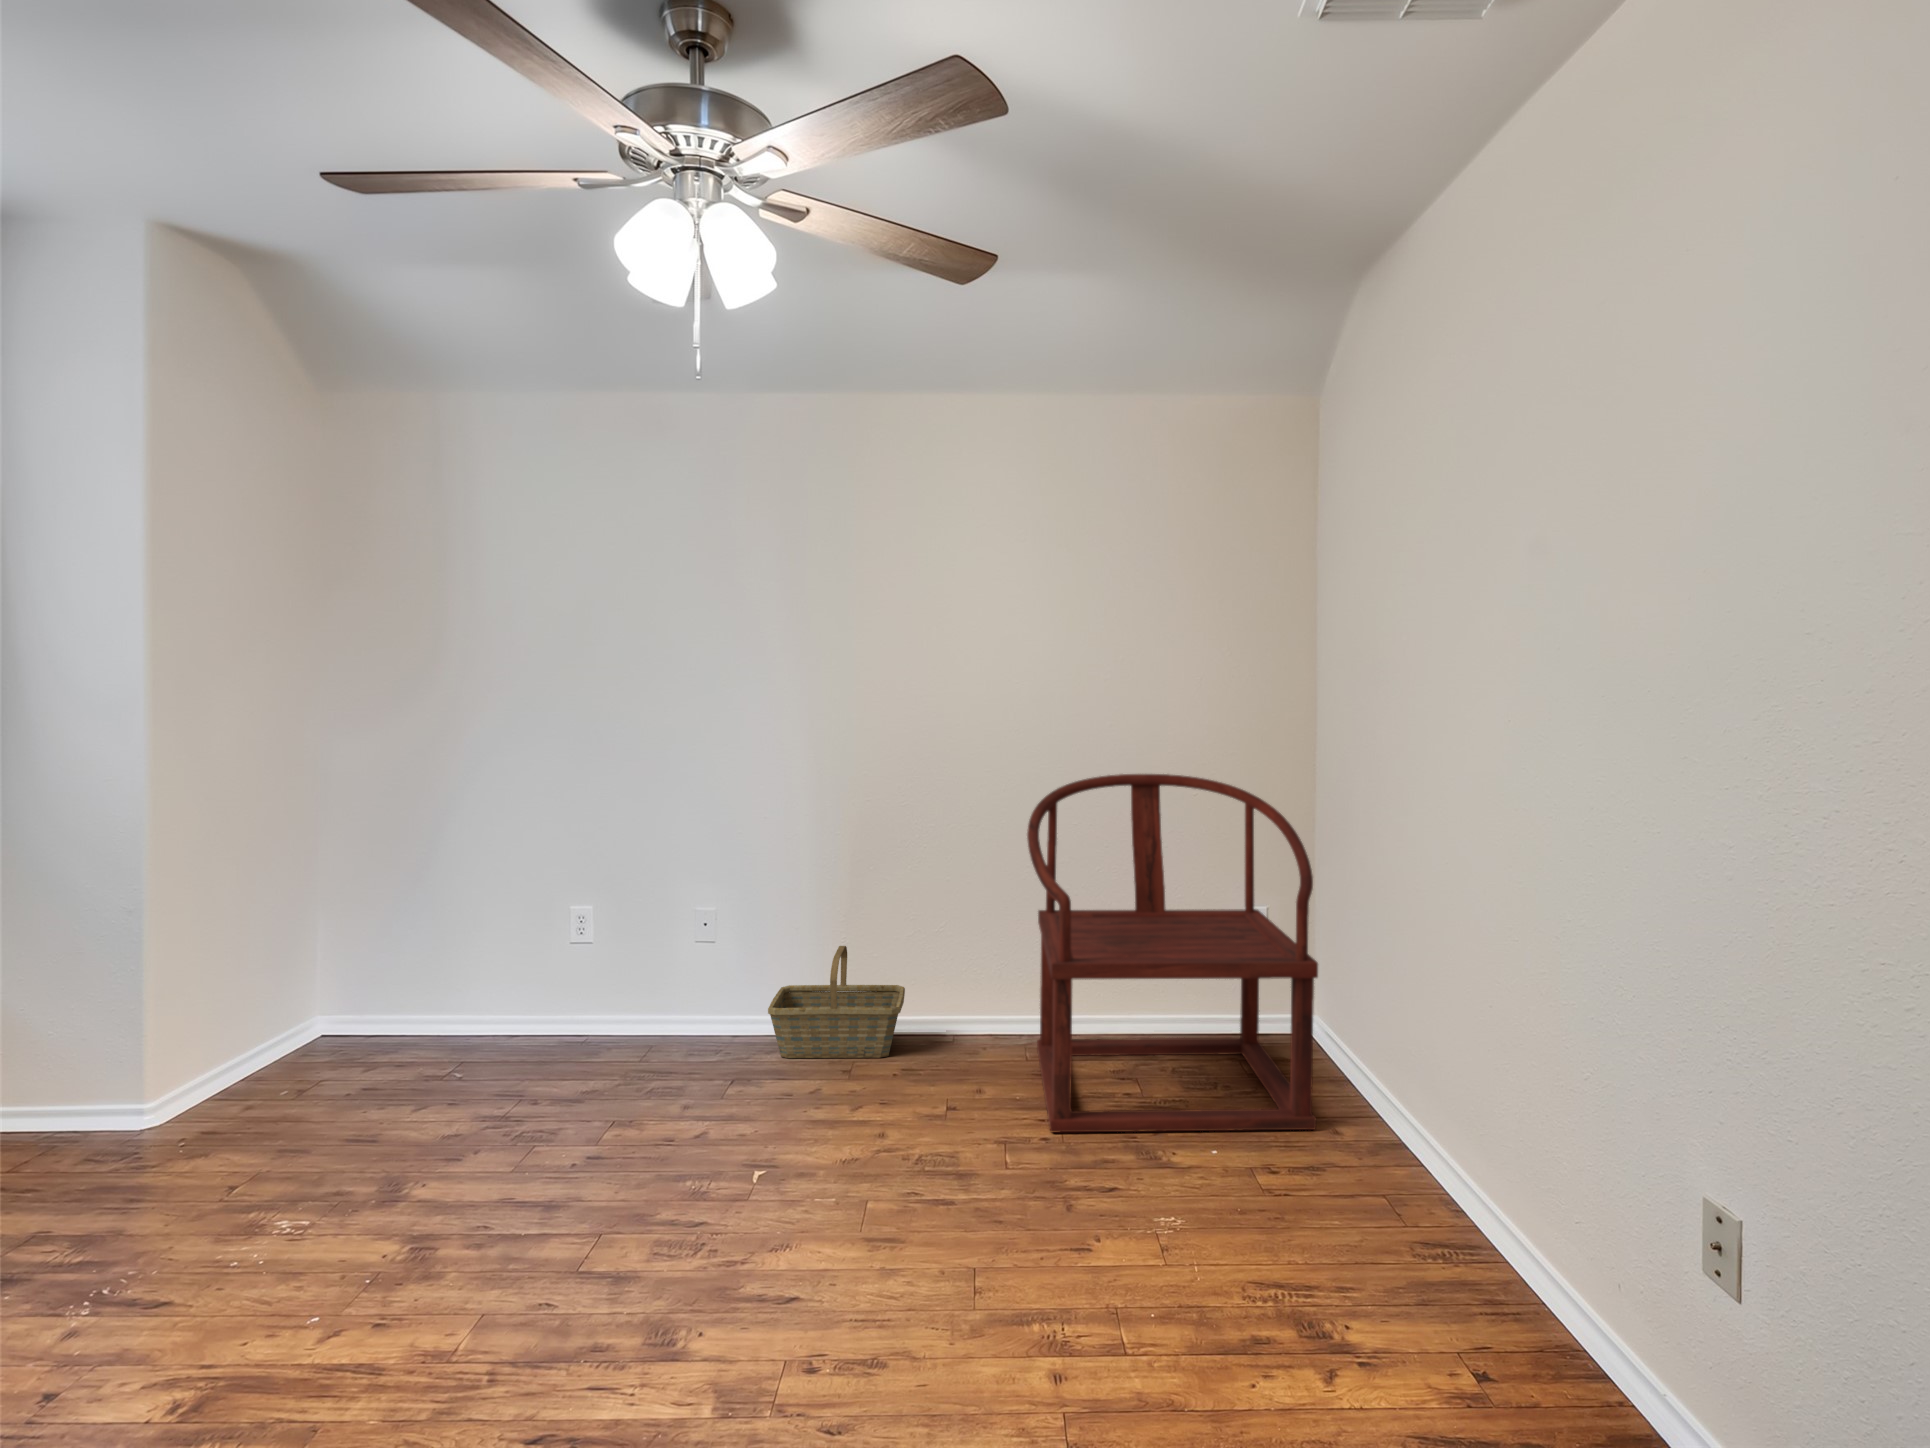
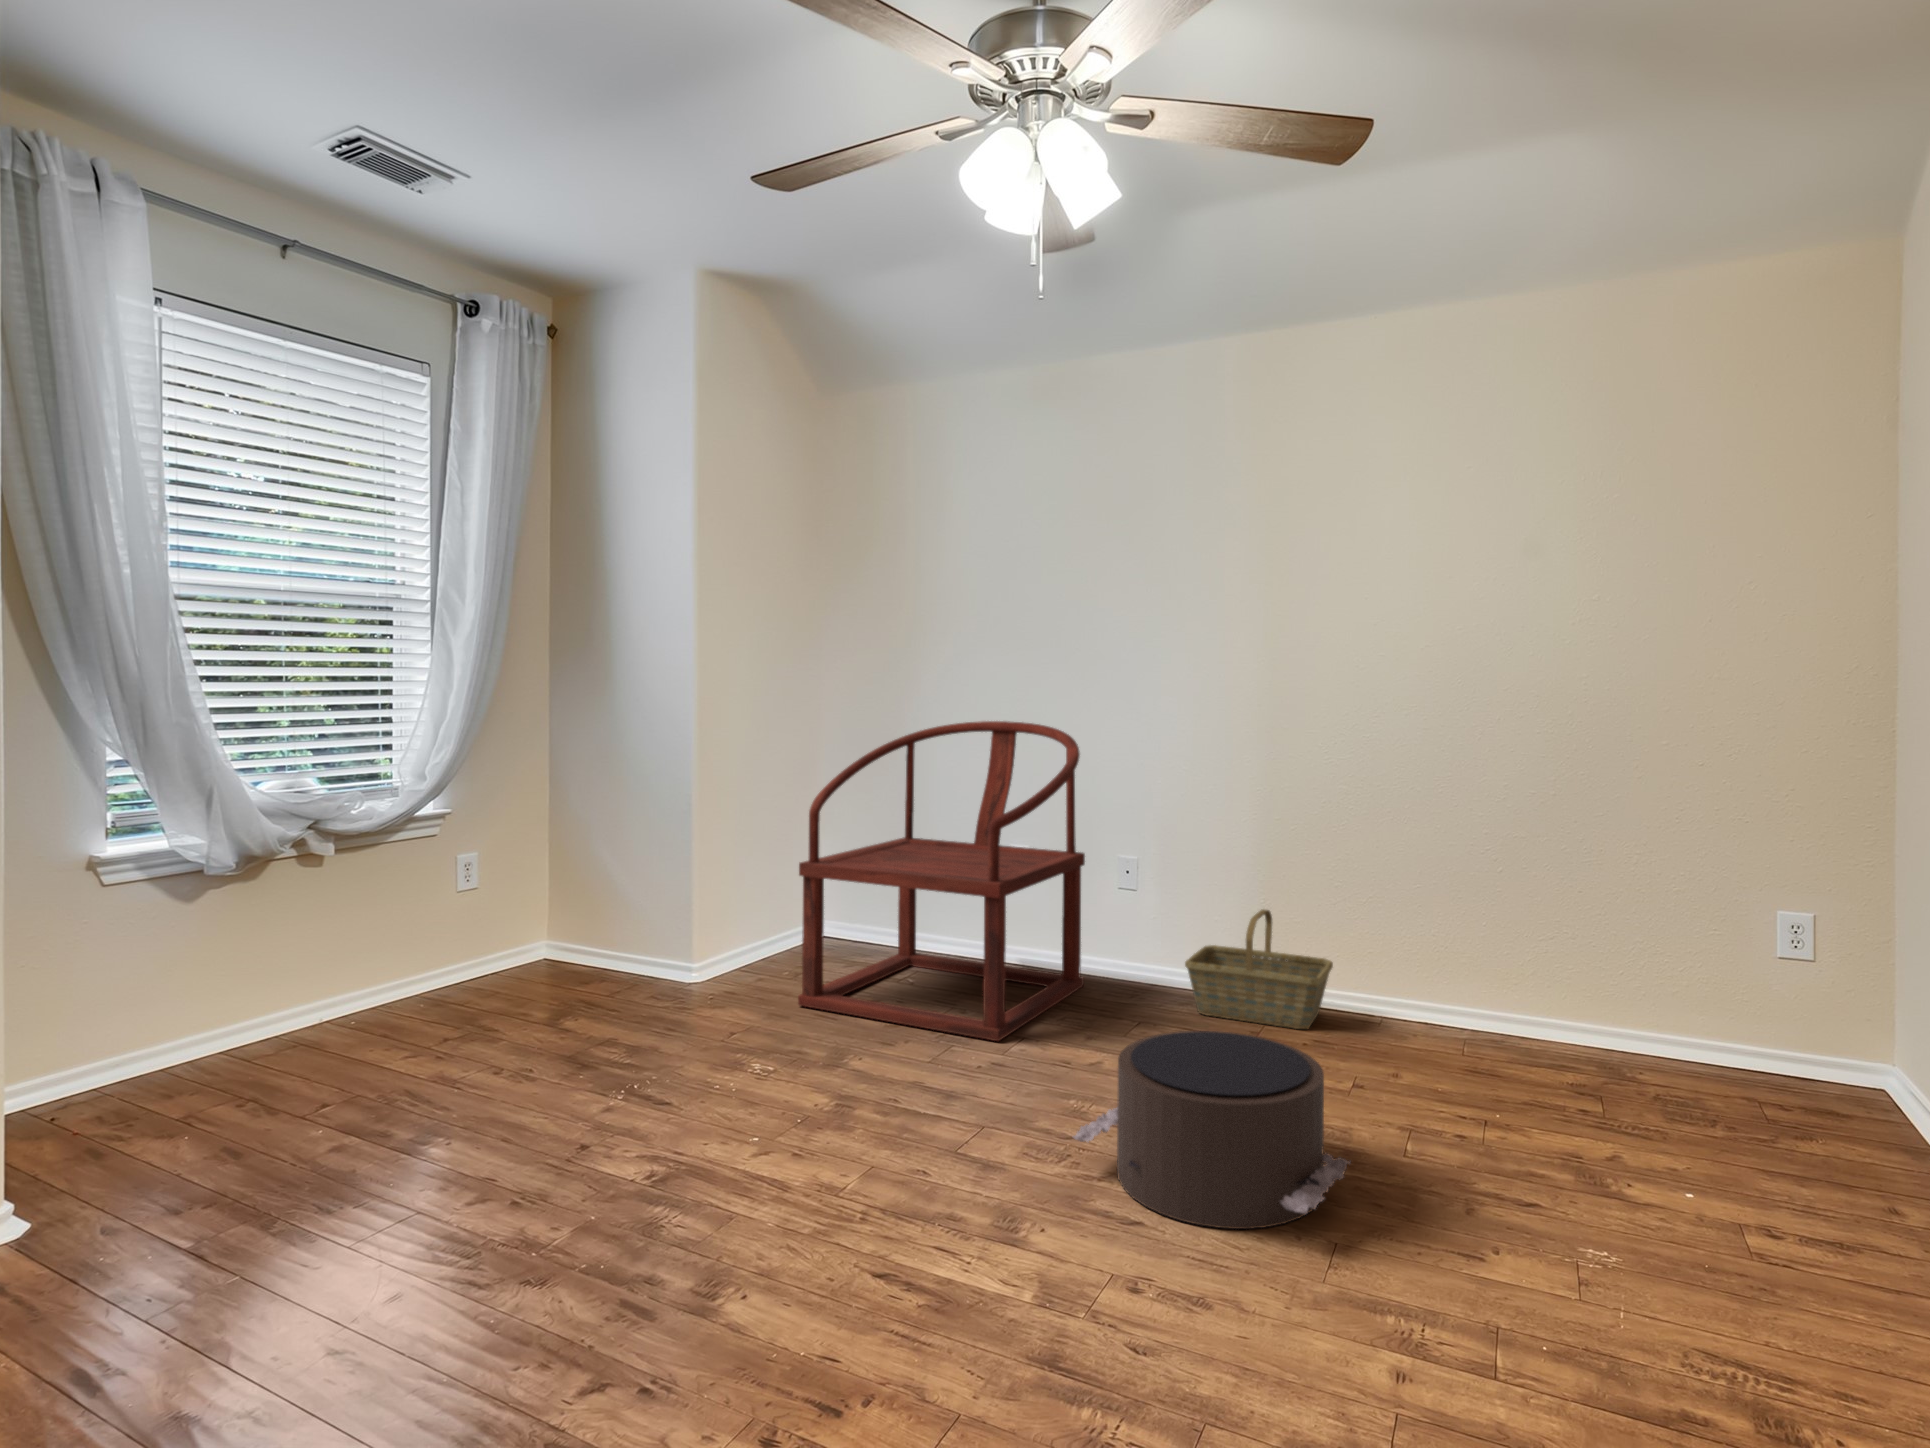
armchair: present [1027,774,1318,1132] -> present [798,721,1085,1041]
pouf: none [710,1085,974,1285] -> present [1073,1031,1351,1229]

